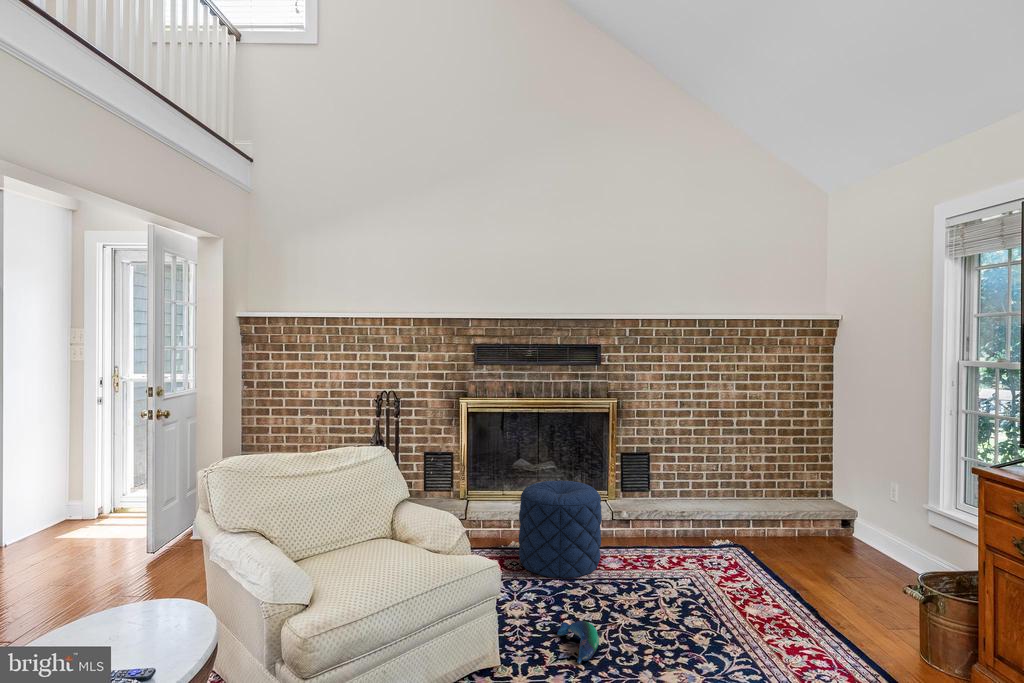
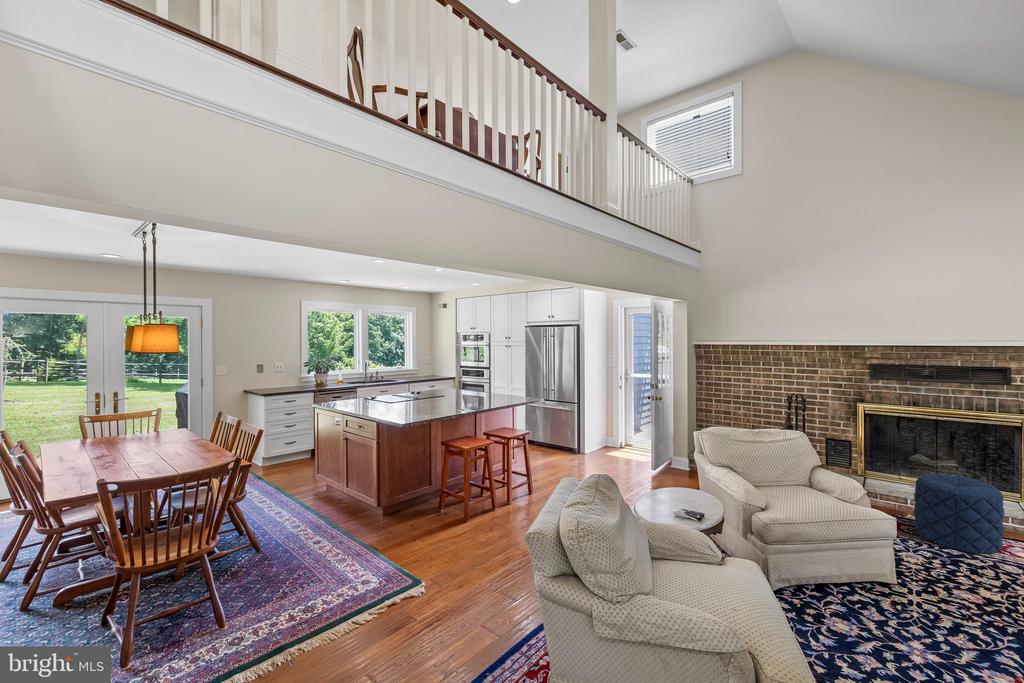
plush toy: present [557,621,602,664] -> none [947,576,992,604]

